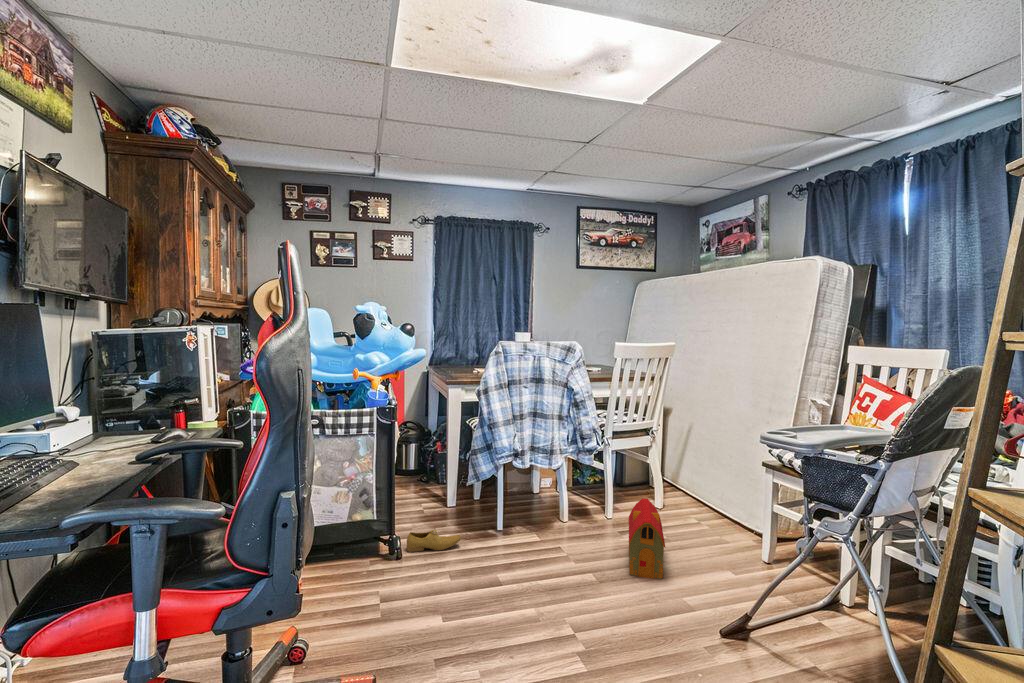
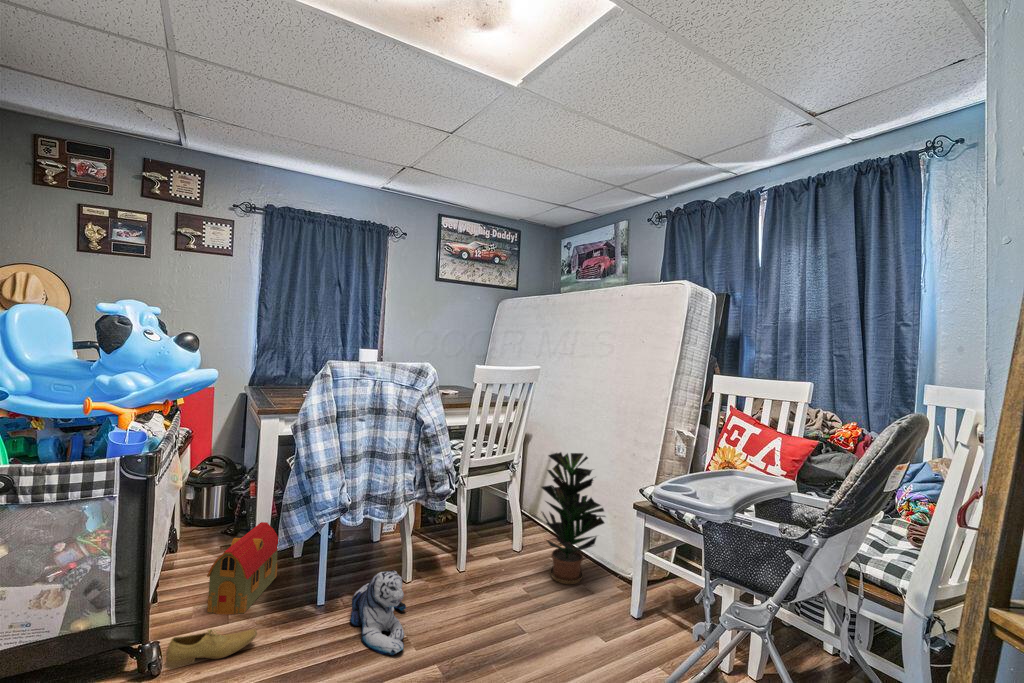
potted plant: none [670,419,741,535] -> present [534,452,605,584]
toy house: present [628,498,665,579] -> present [207,522,278,614]
plush toy: none [523,503,566,562] -> present [349,570,406,655]

